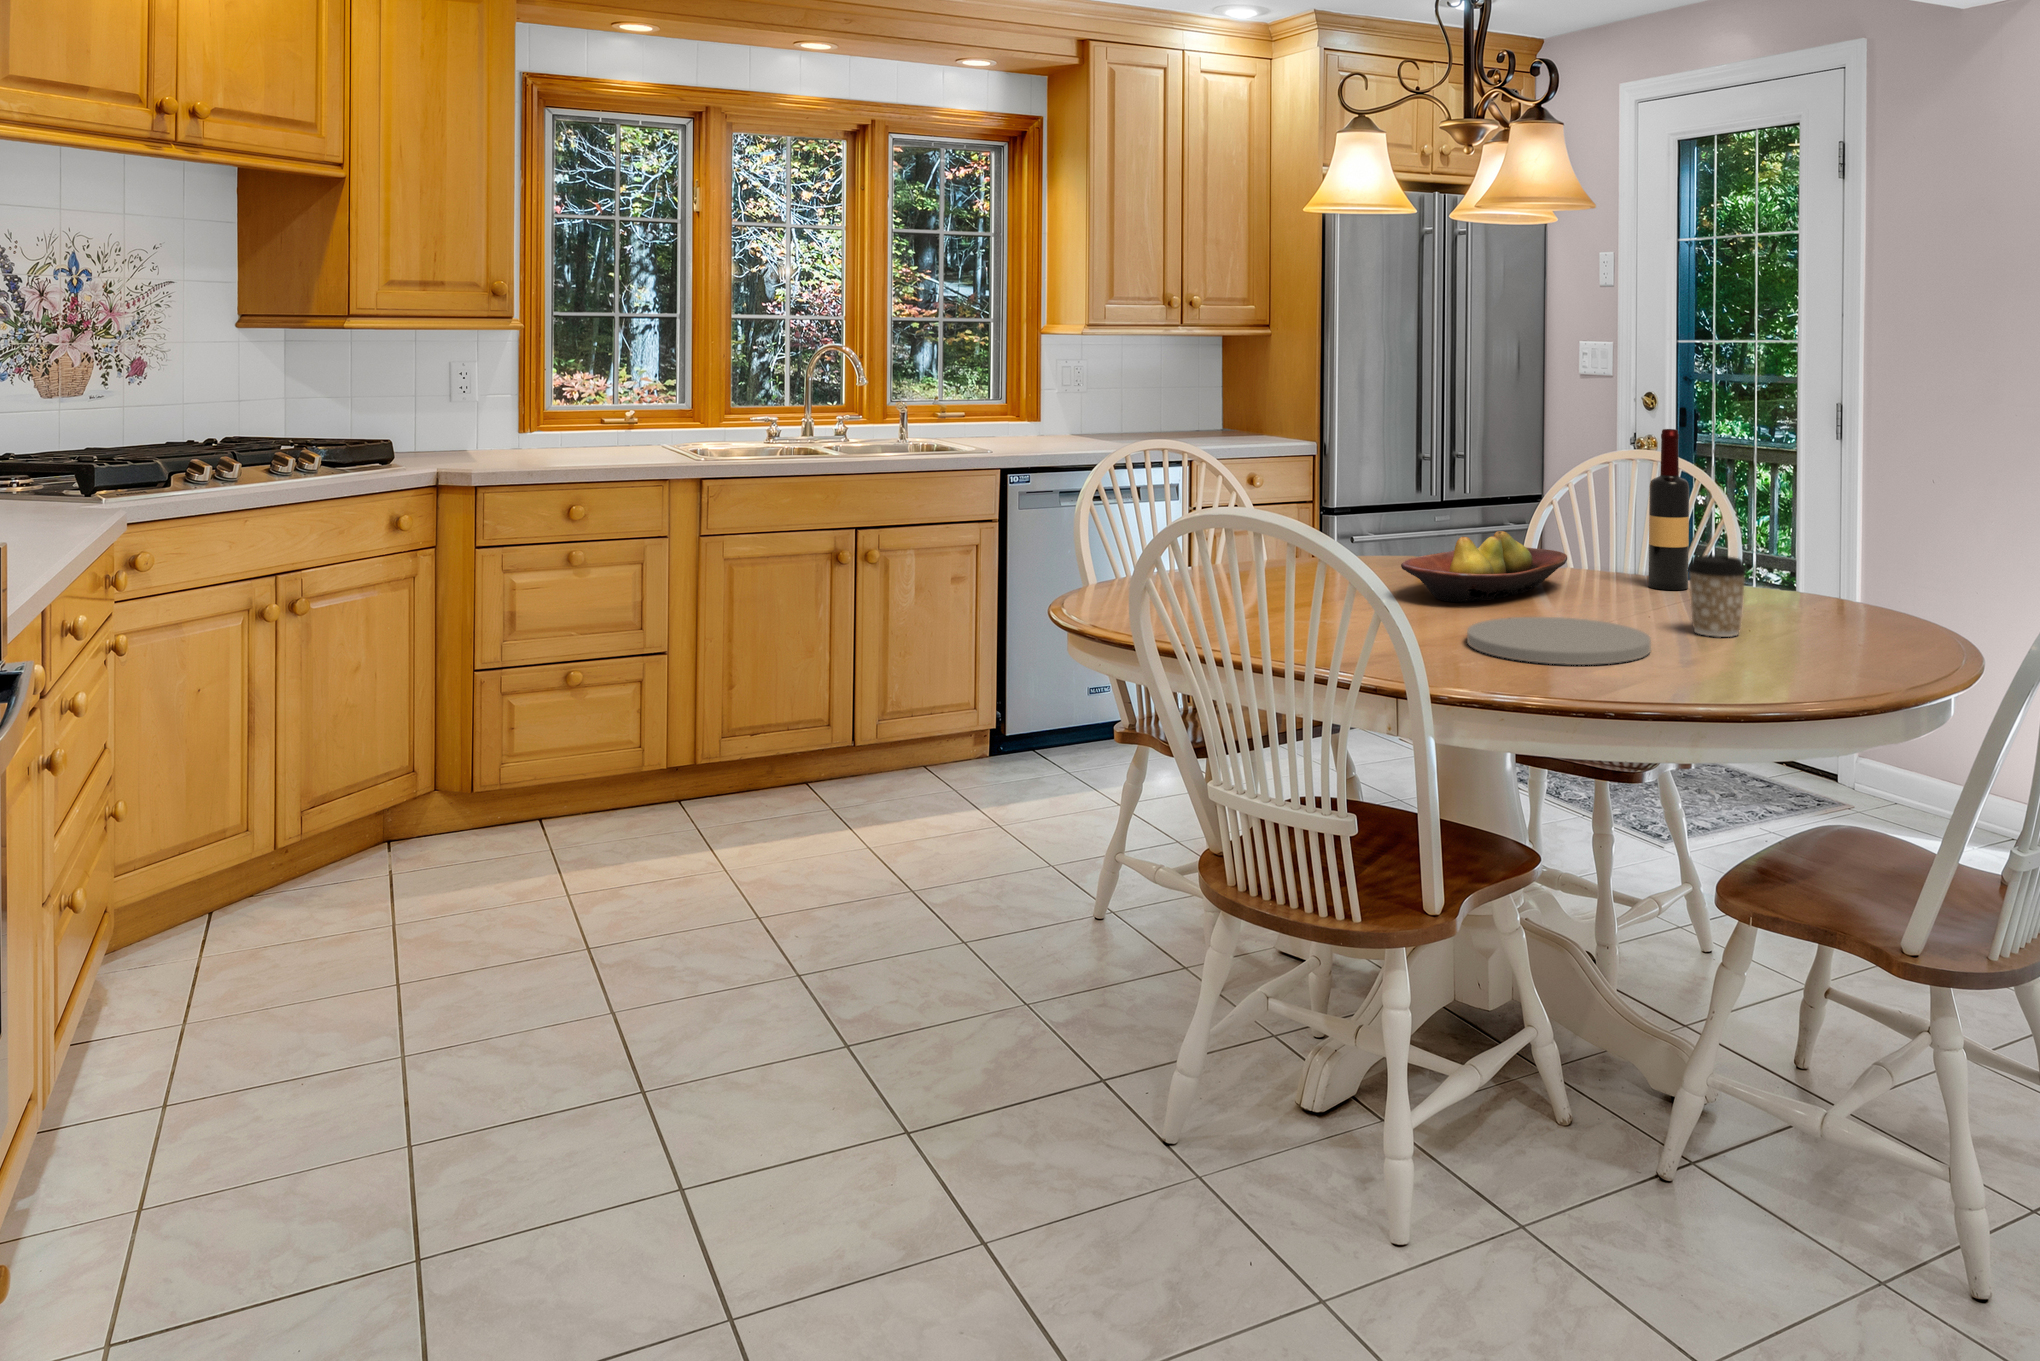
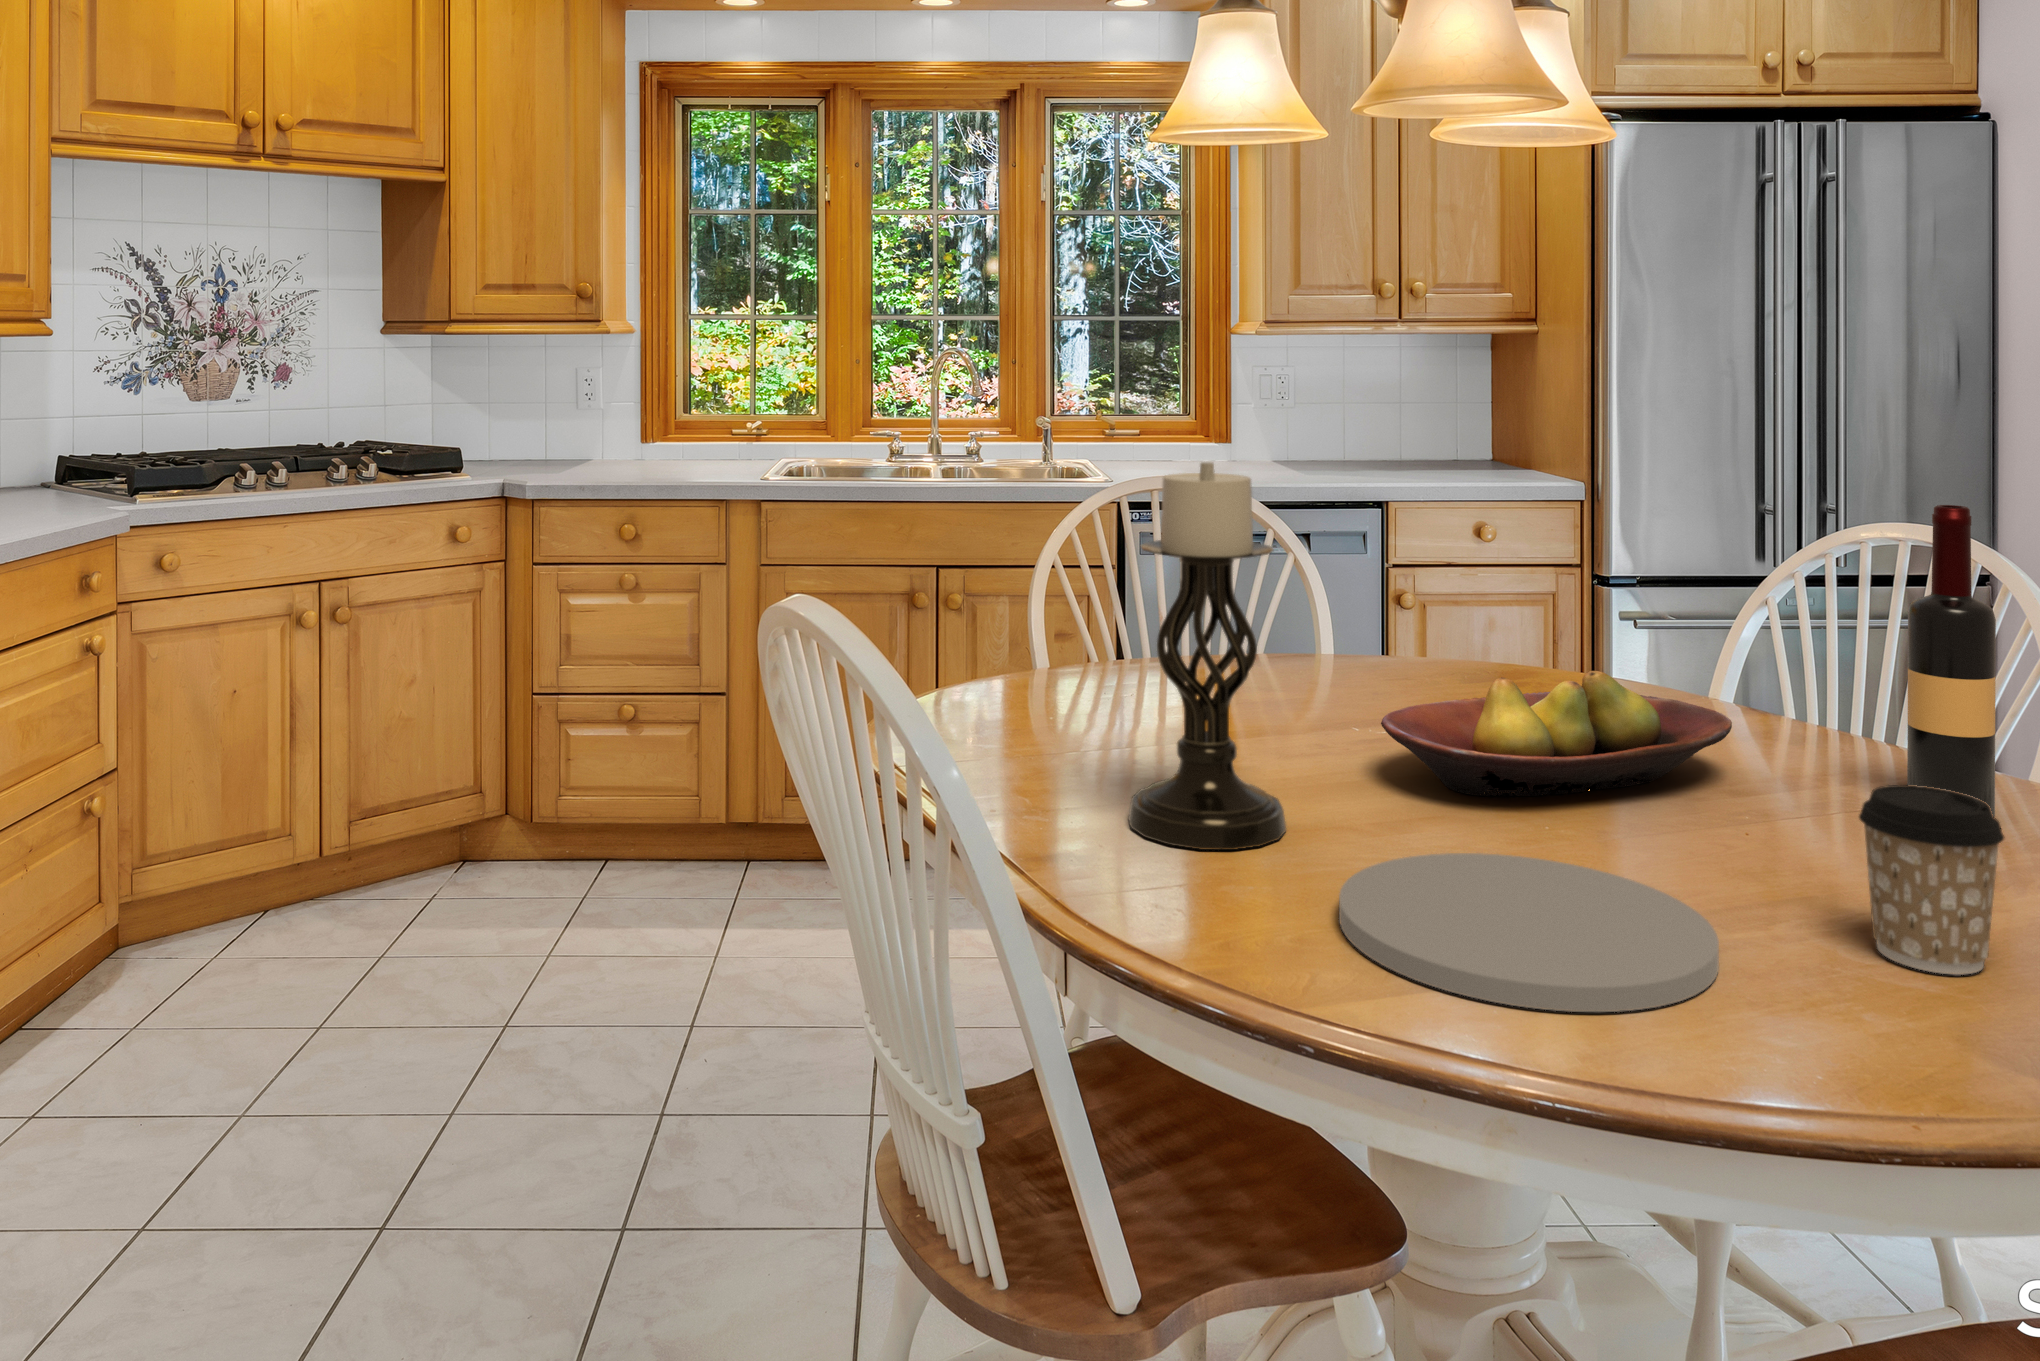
candle holder: none [1306,413,1398,635] -> present [1129,462,1286,850]

